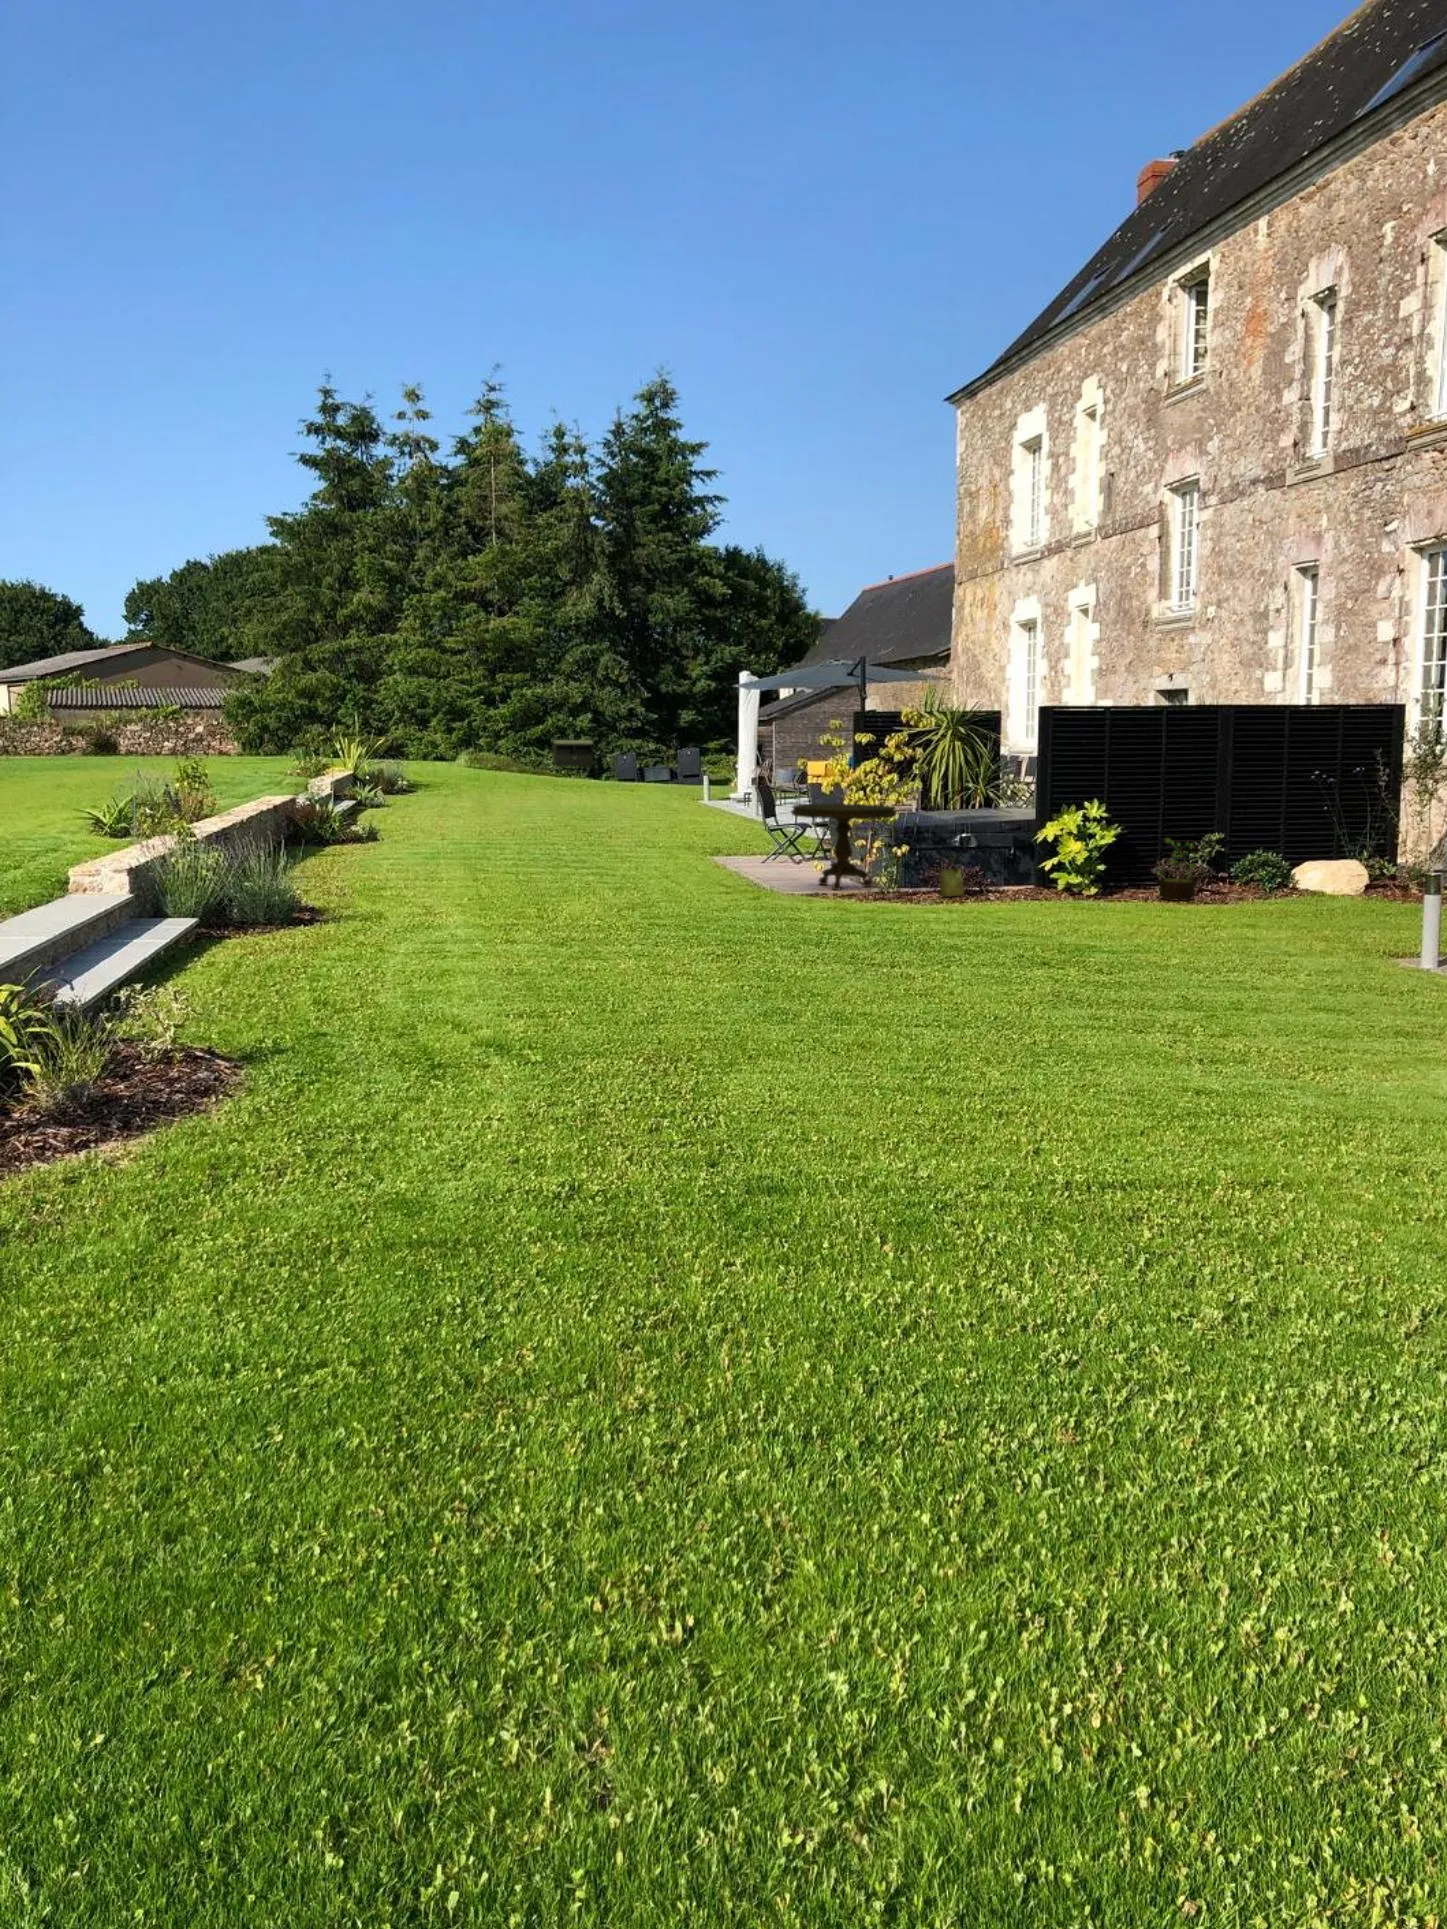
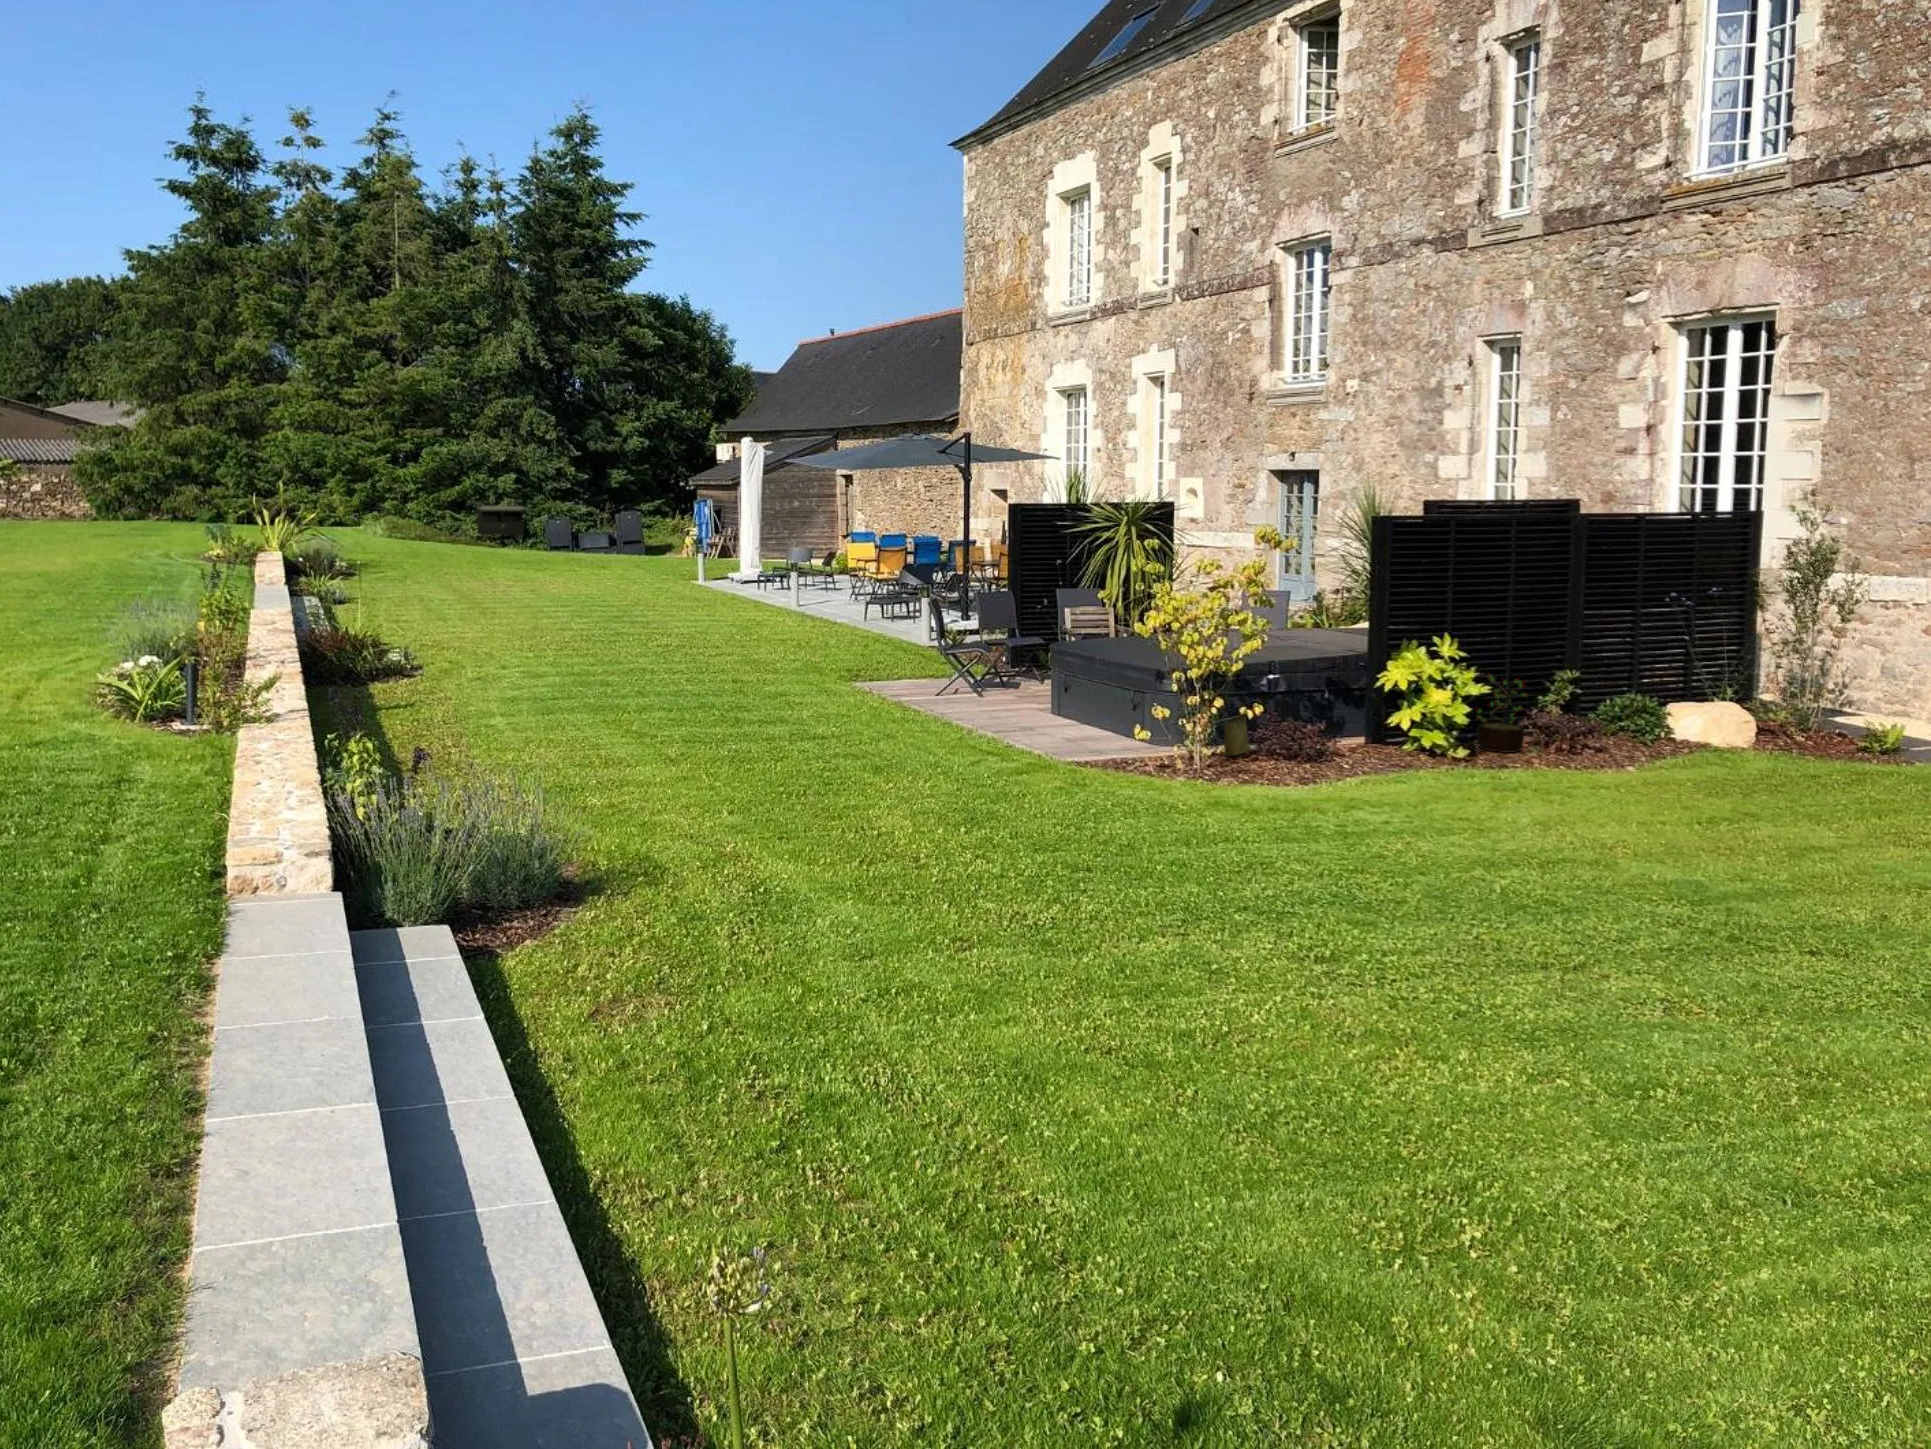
side table: present [791,804,897,890] -> none [1009,629,1149,746]

